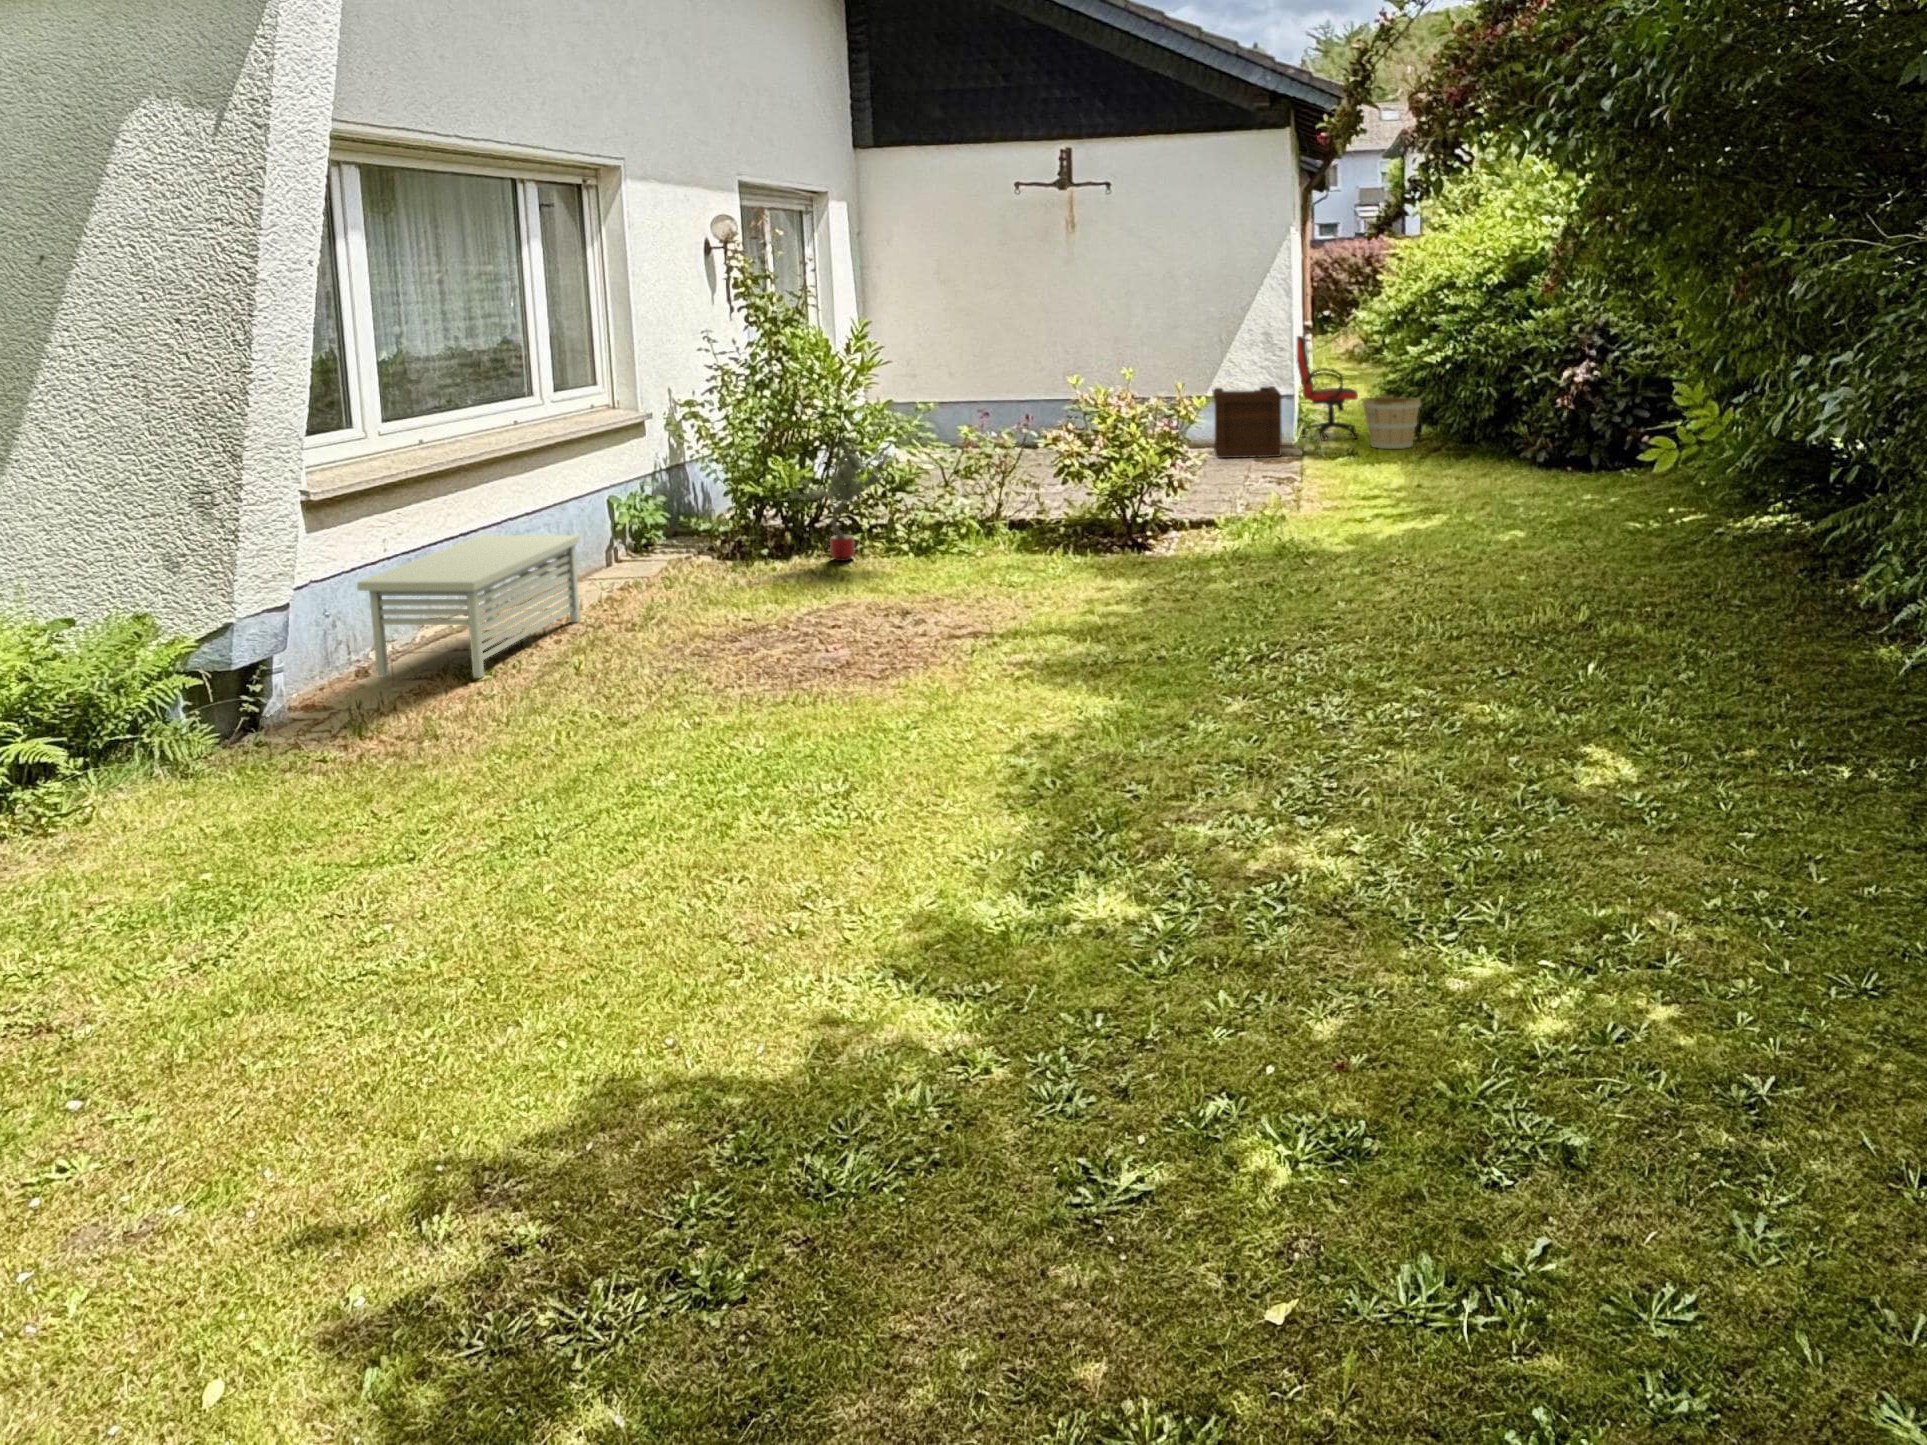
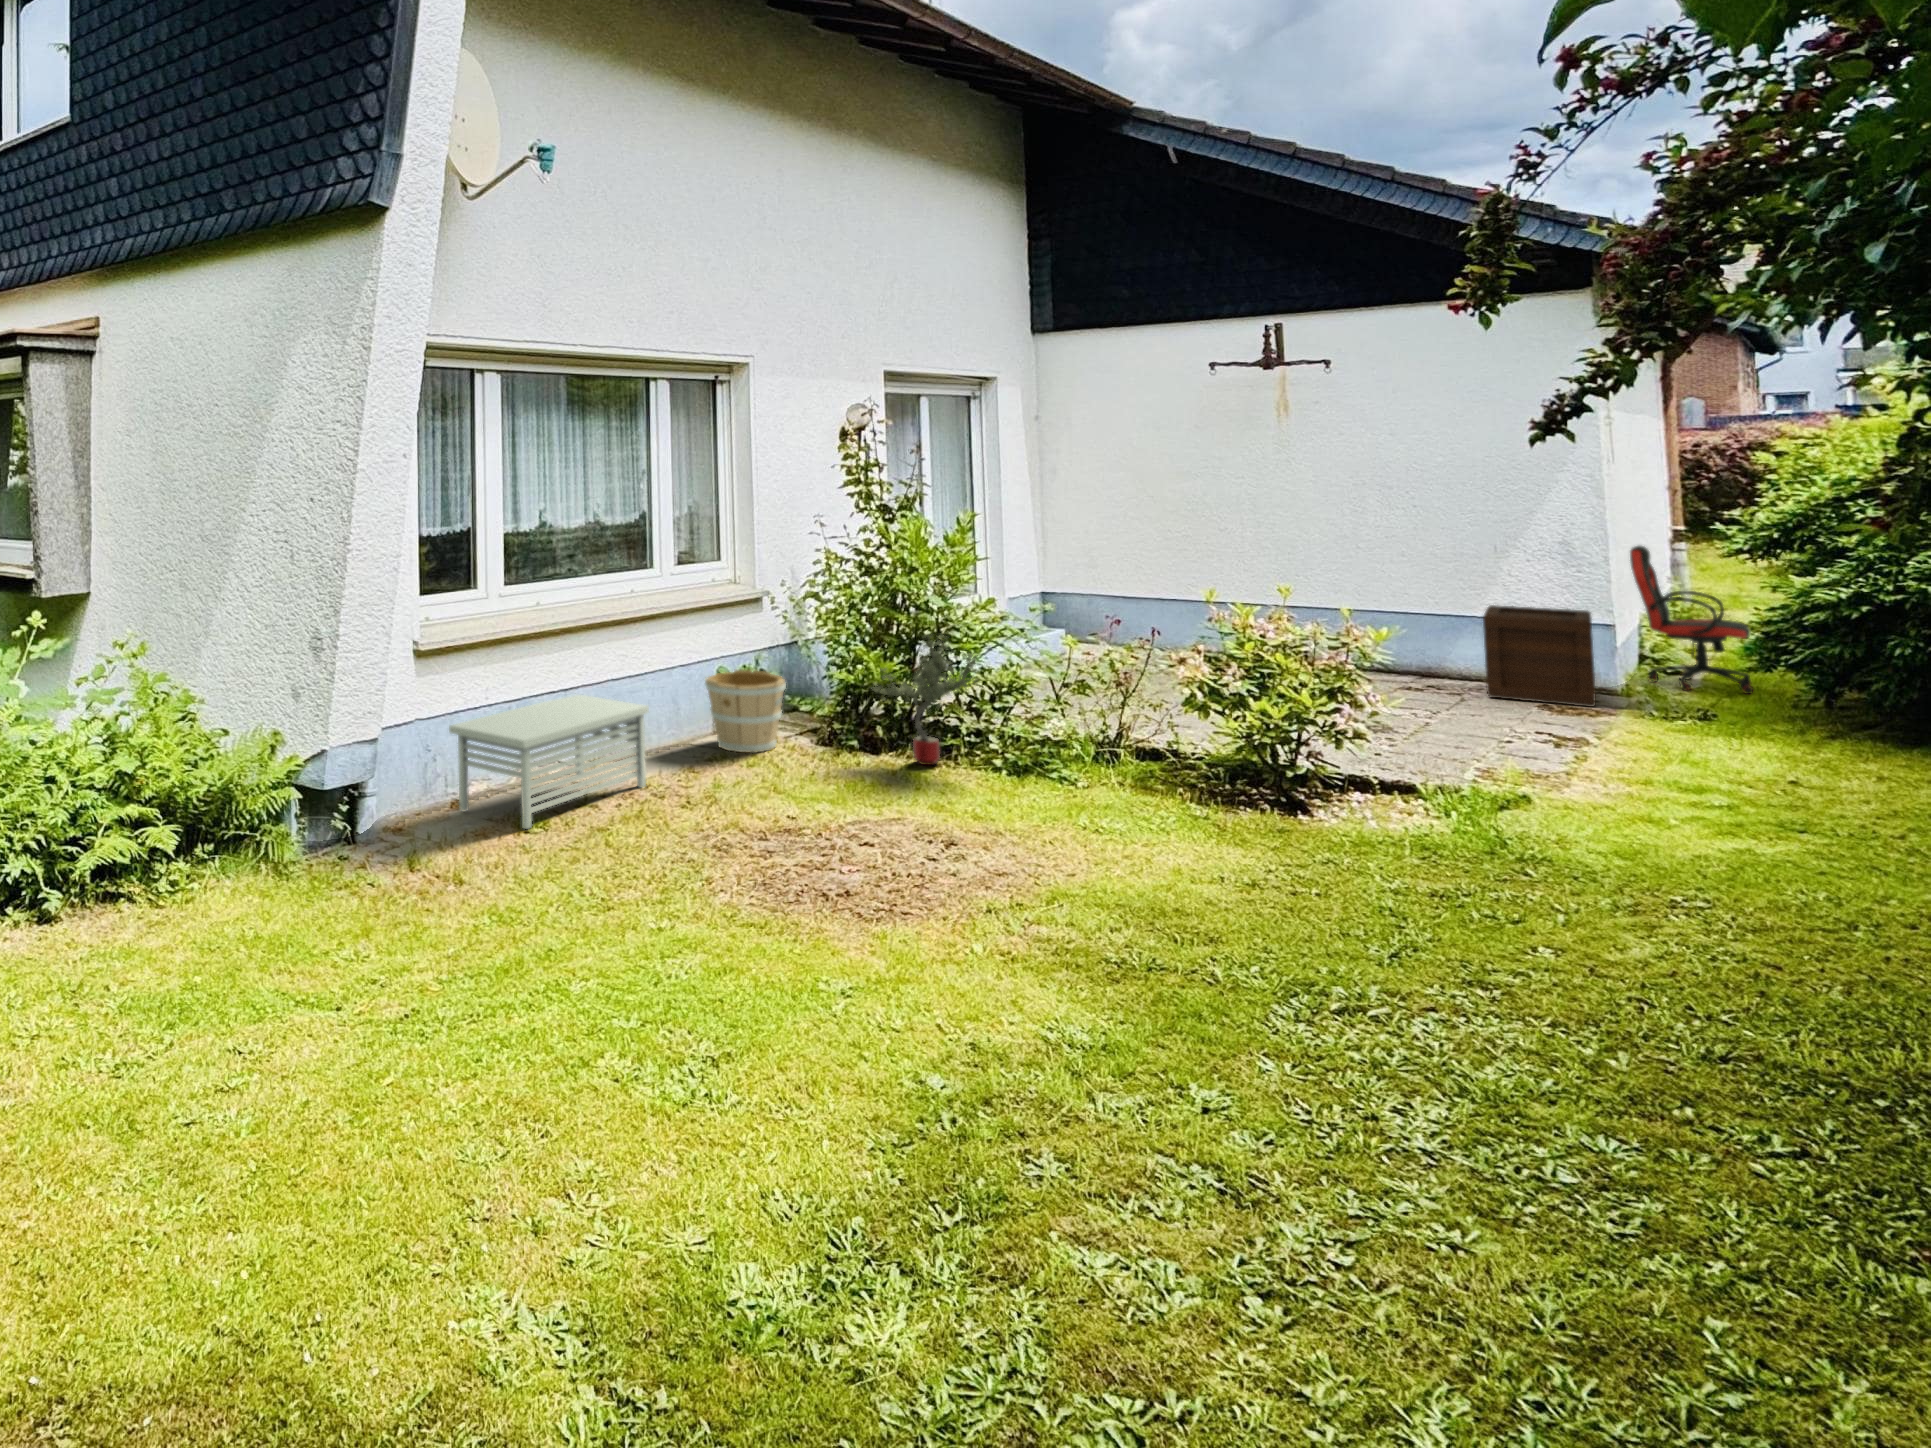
wooden bucket: present [1363,396,1421,449] -> present [705,670,786,753]

